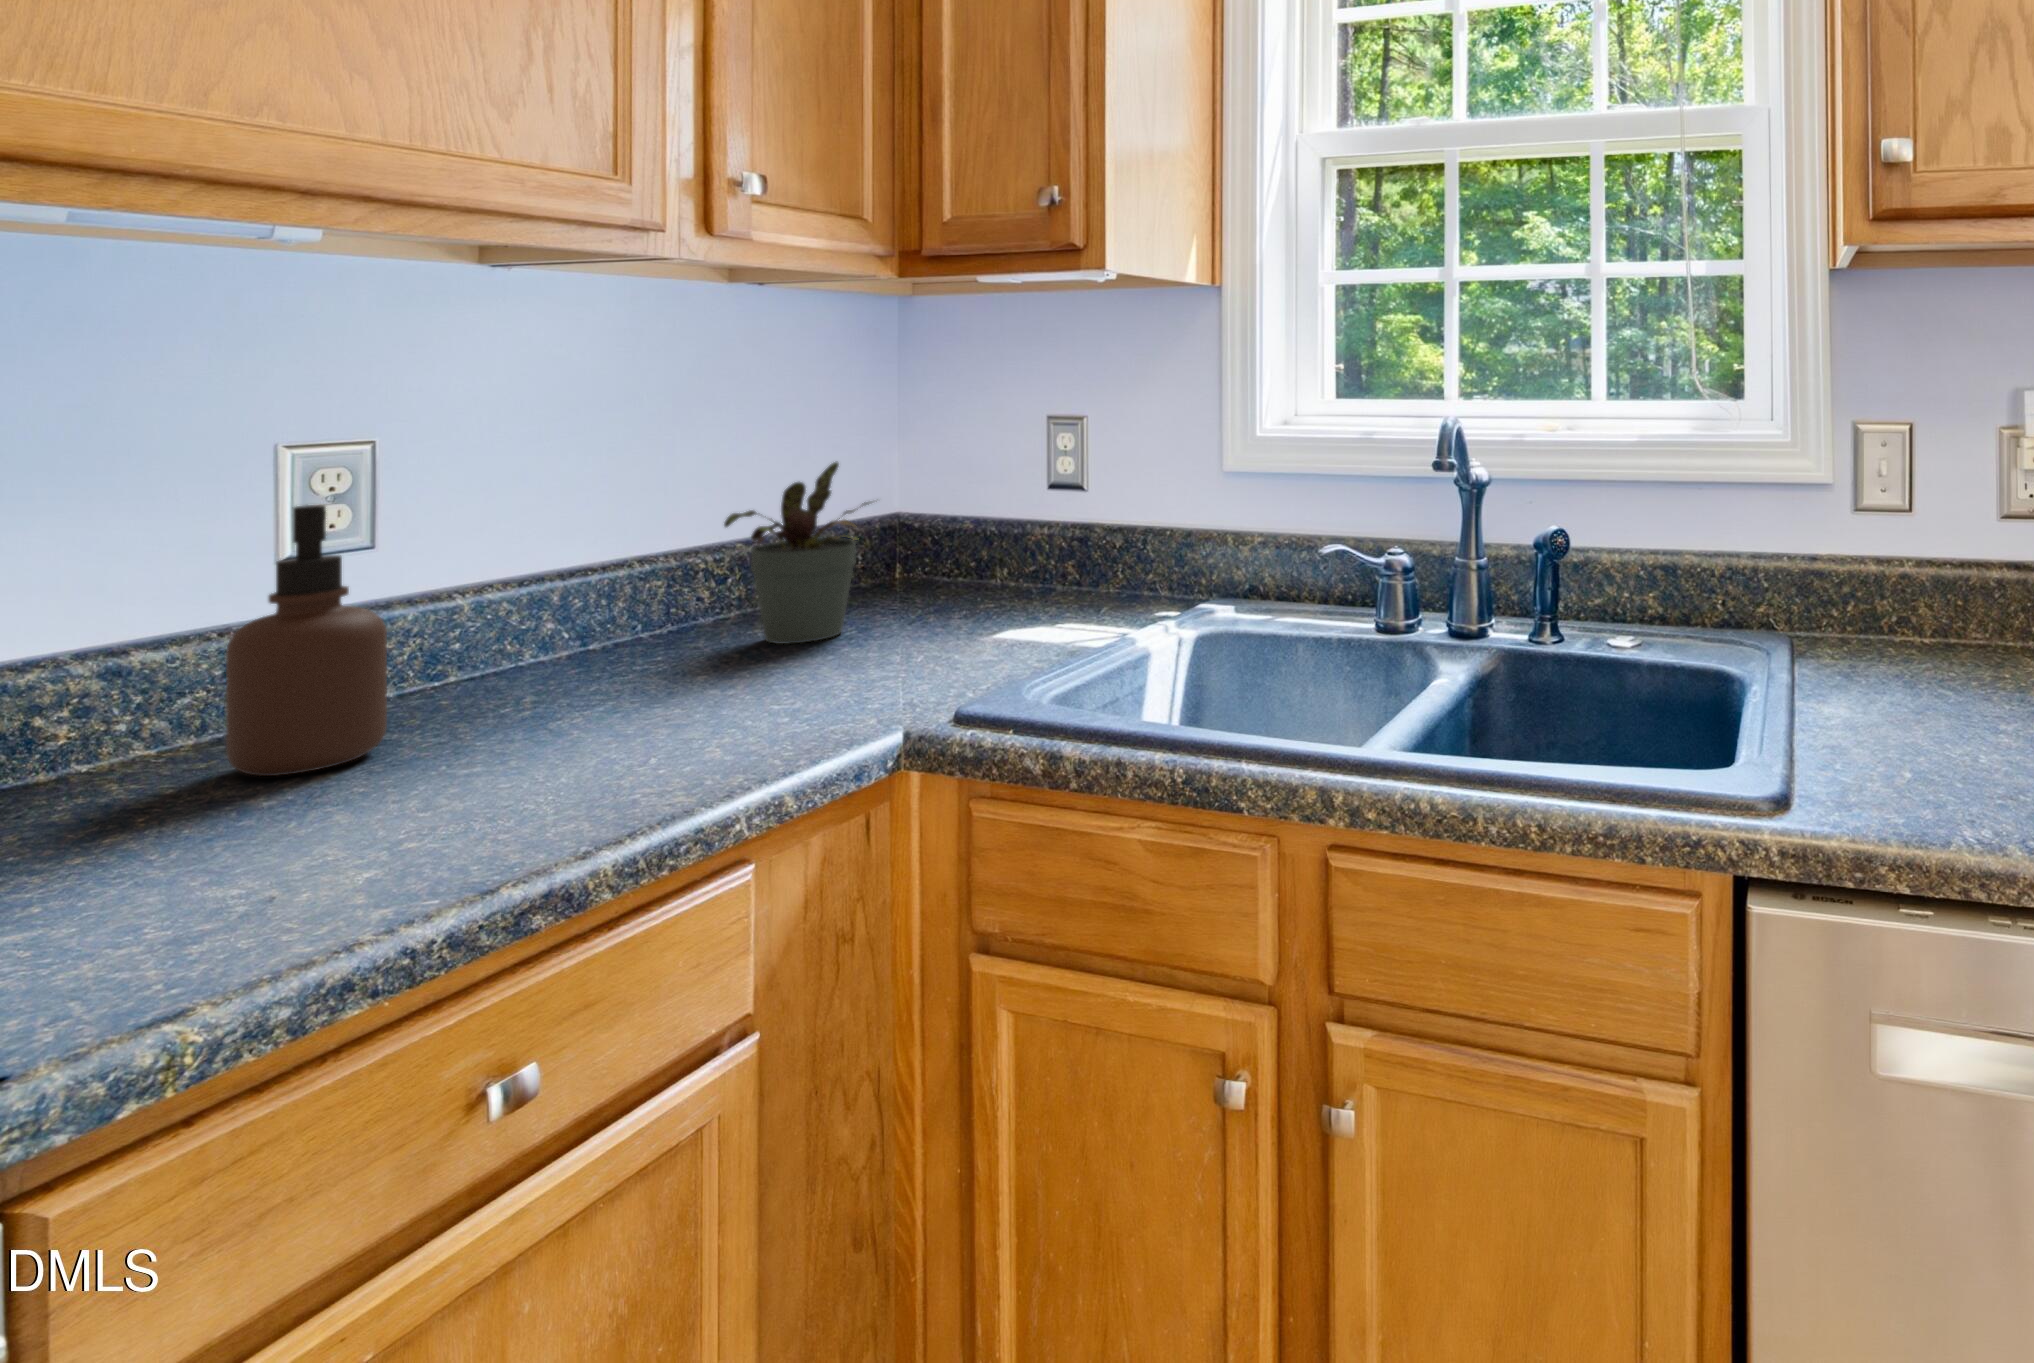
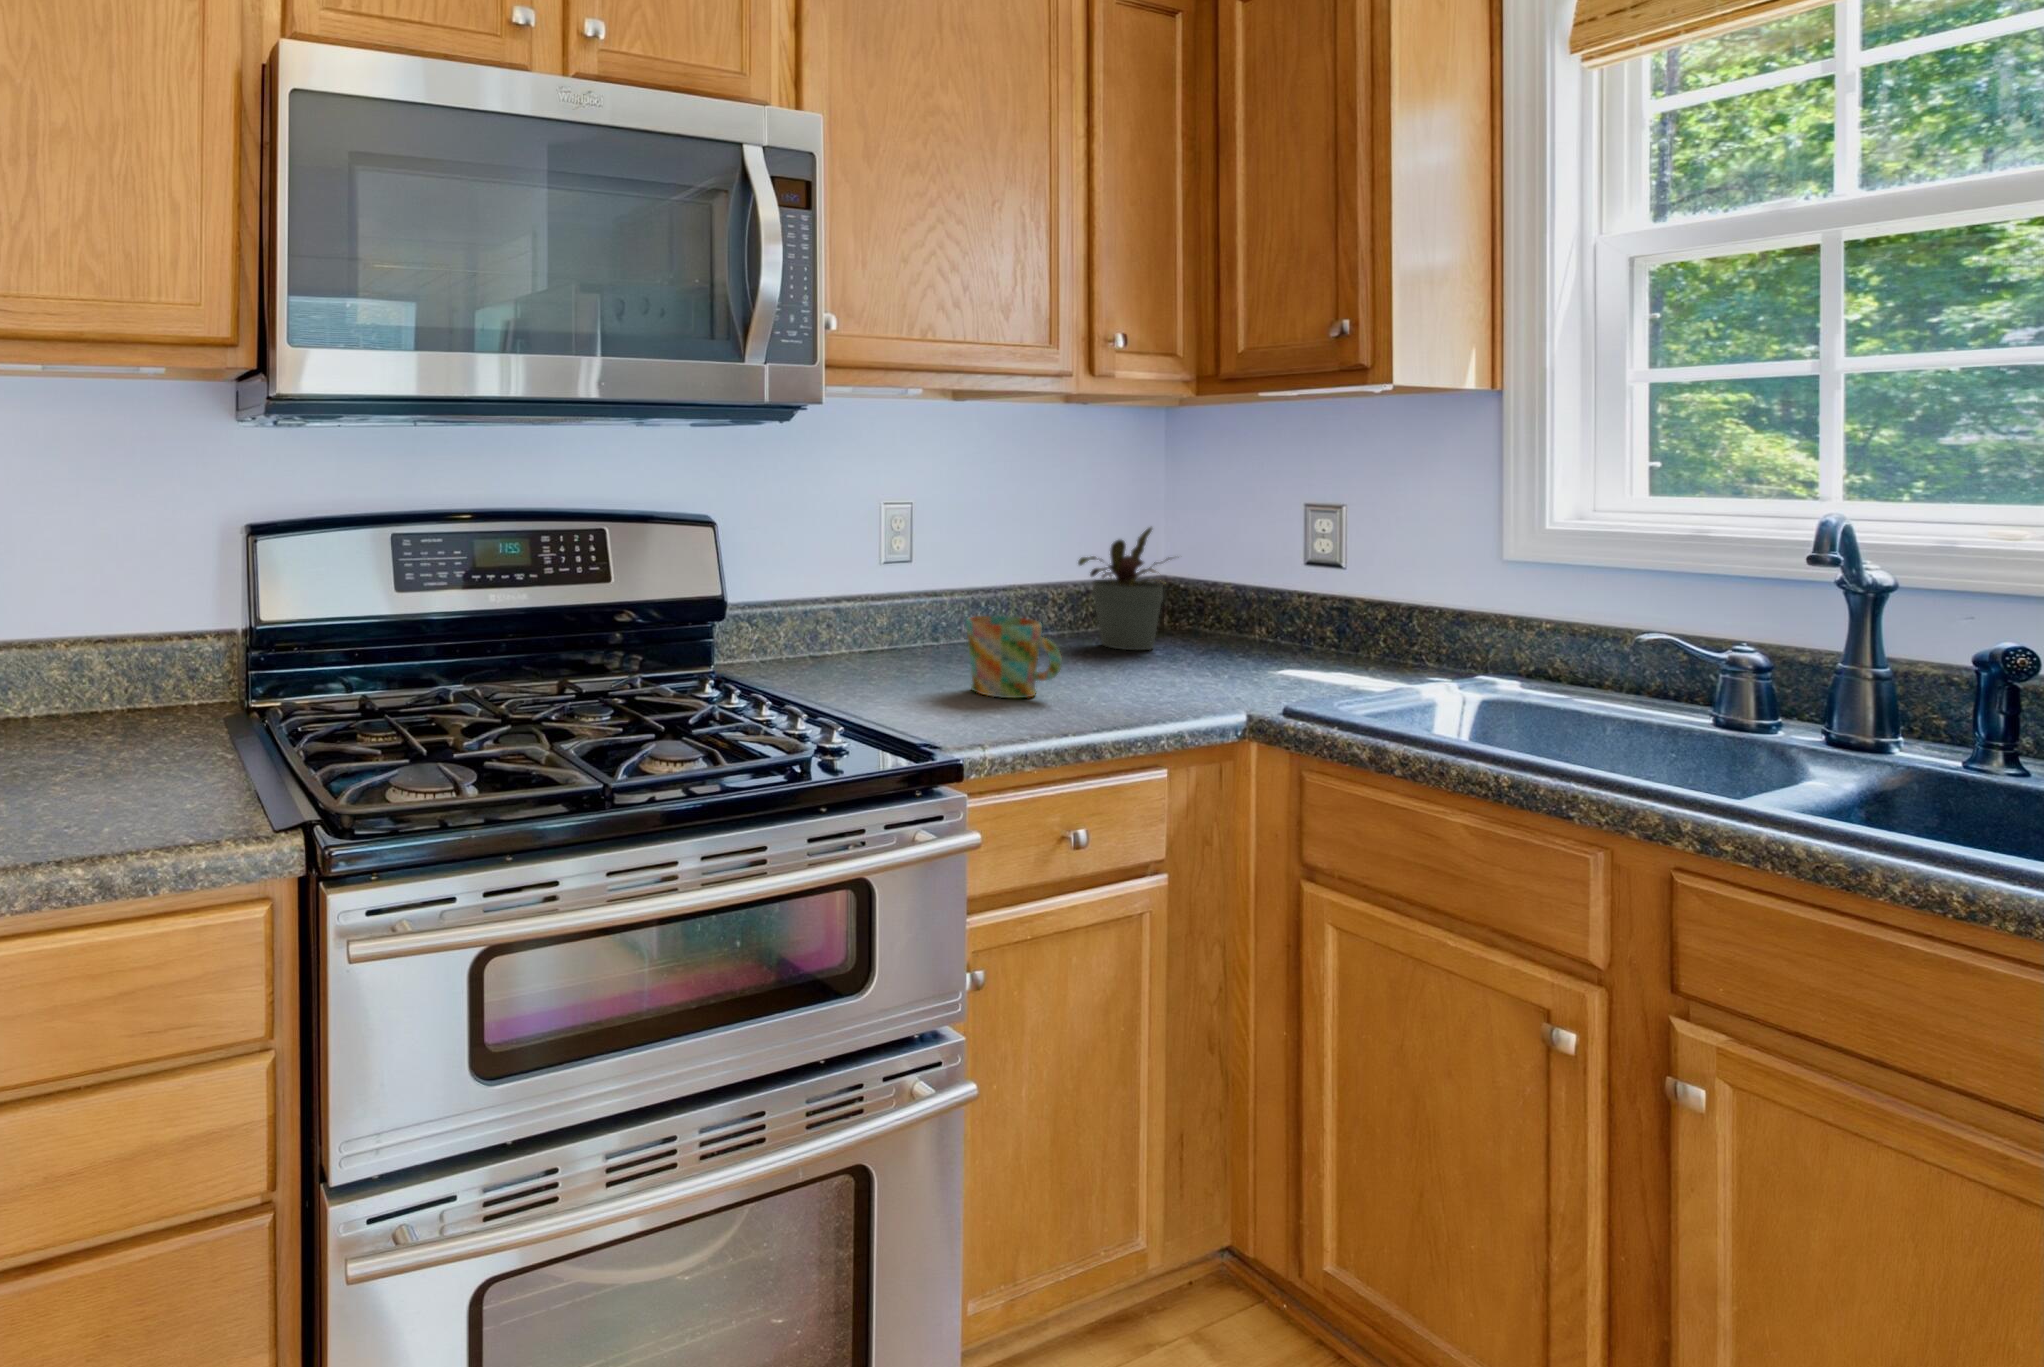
soap dispenser: present [226,505,387,776] -> none [879,531,940,667]
mug: none [377,650,584,818] -> present [966,616,1062,698]

